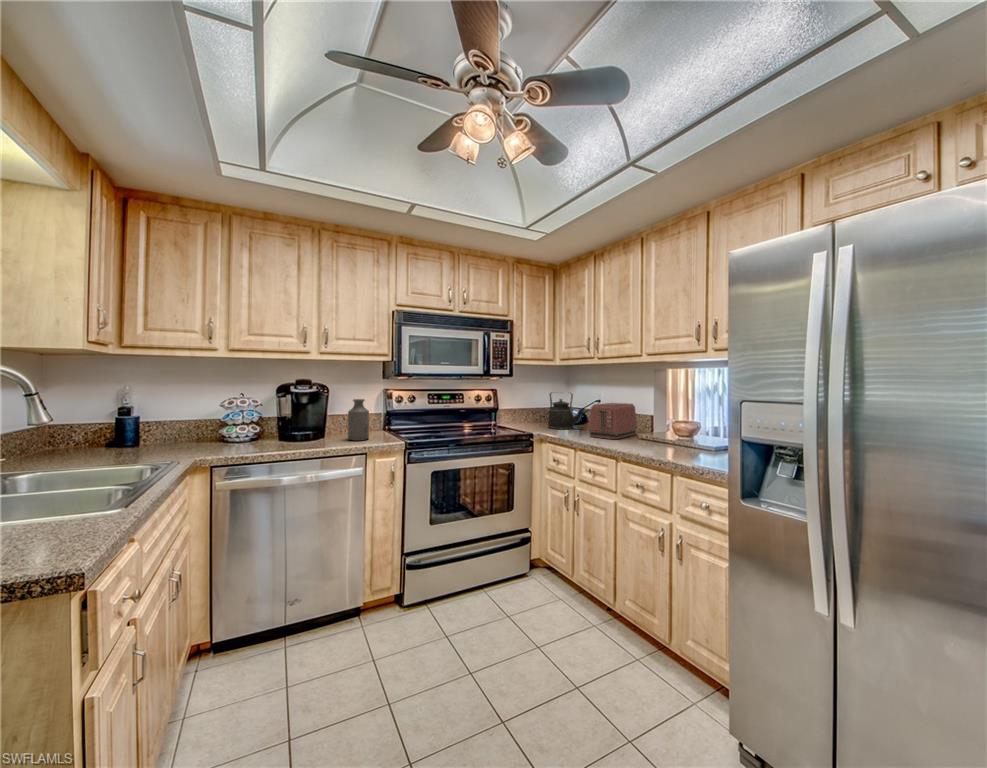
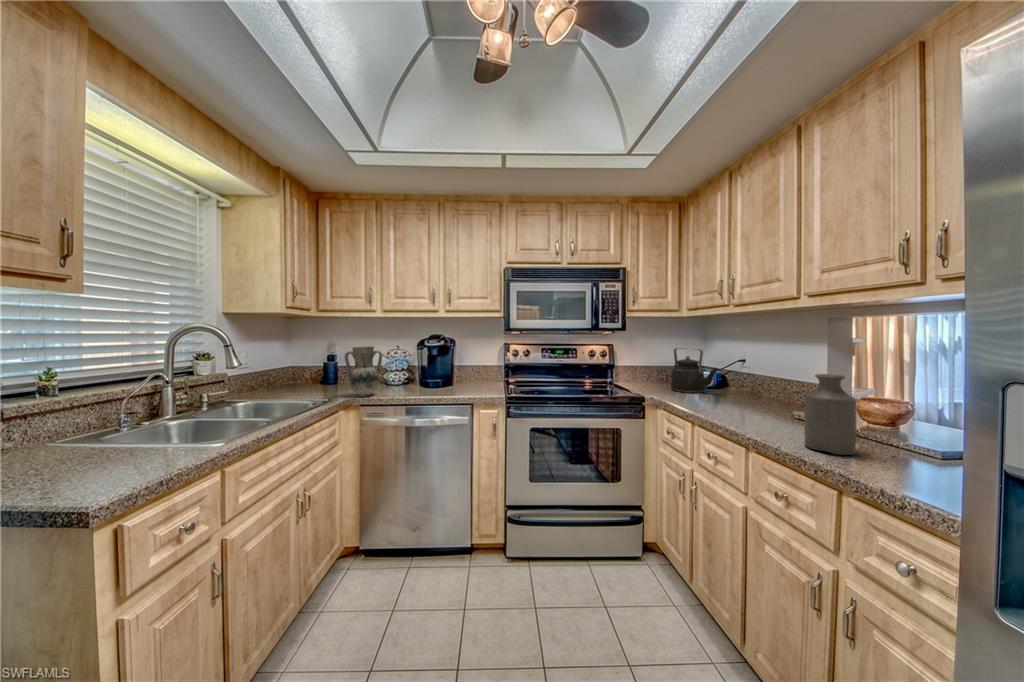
vase: none [223,389,269,448] -> present [345,346,382,397]
bottle: present [348,399,369,441] -> present [804,374,856,455]
toaster: present [589,403,637,439] -> none [717,363,797,413]

